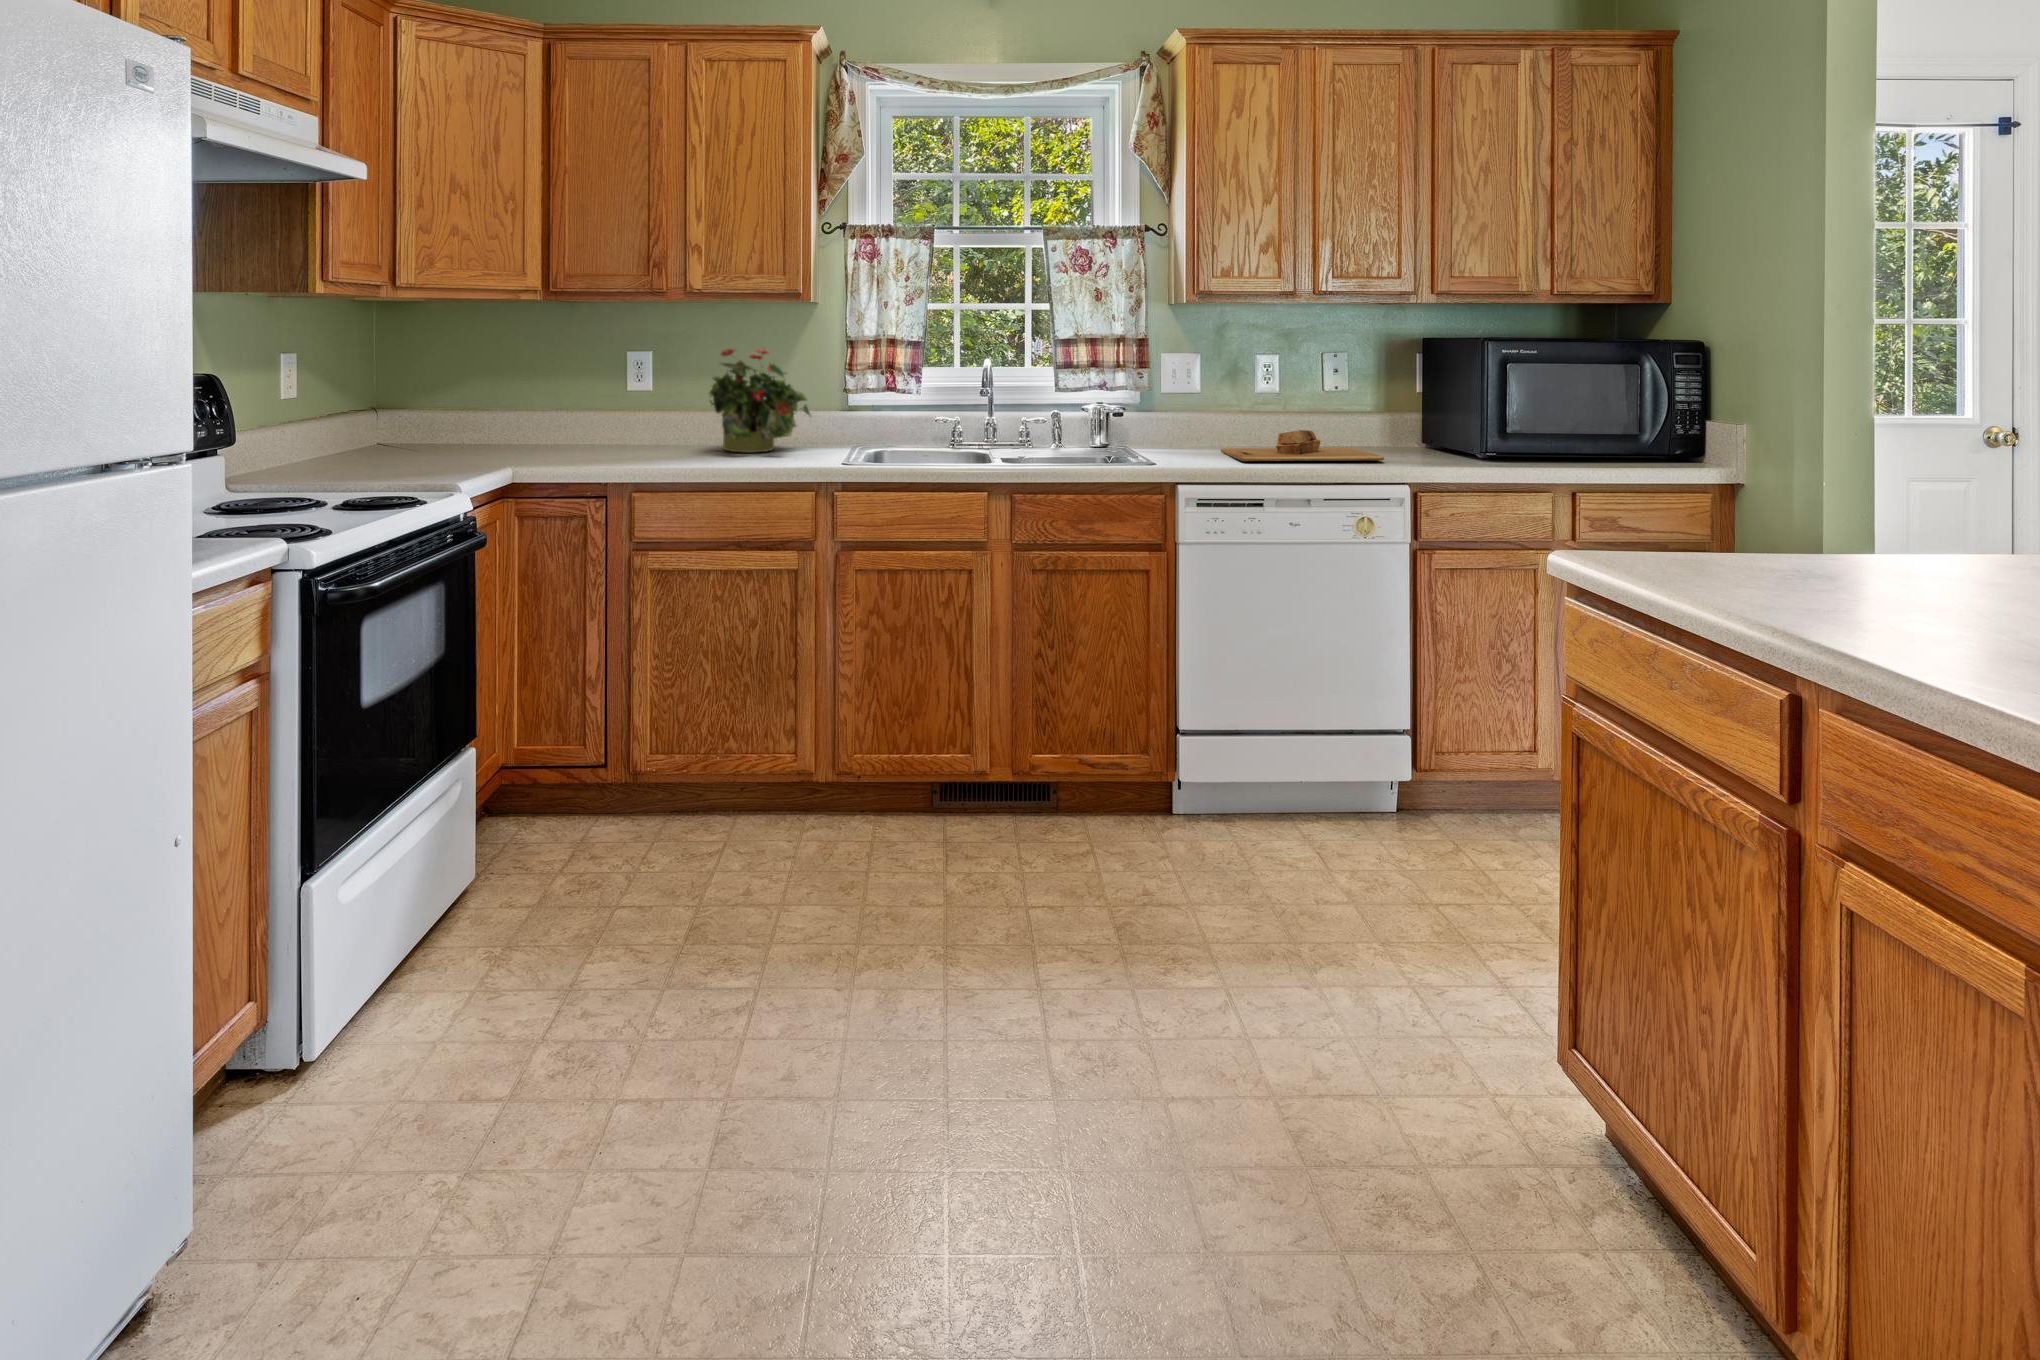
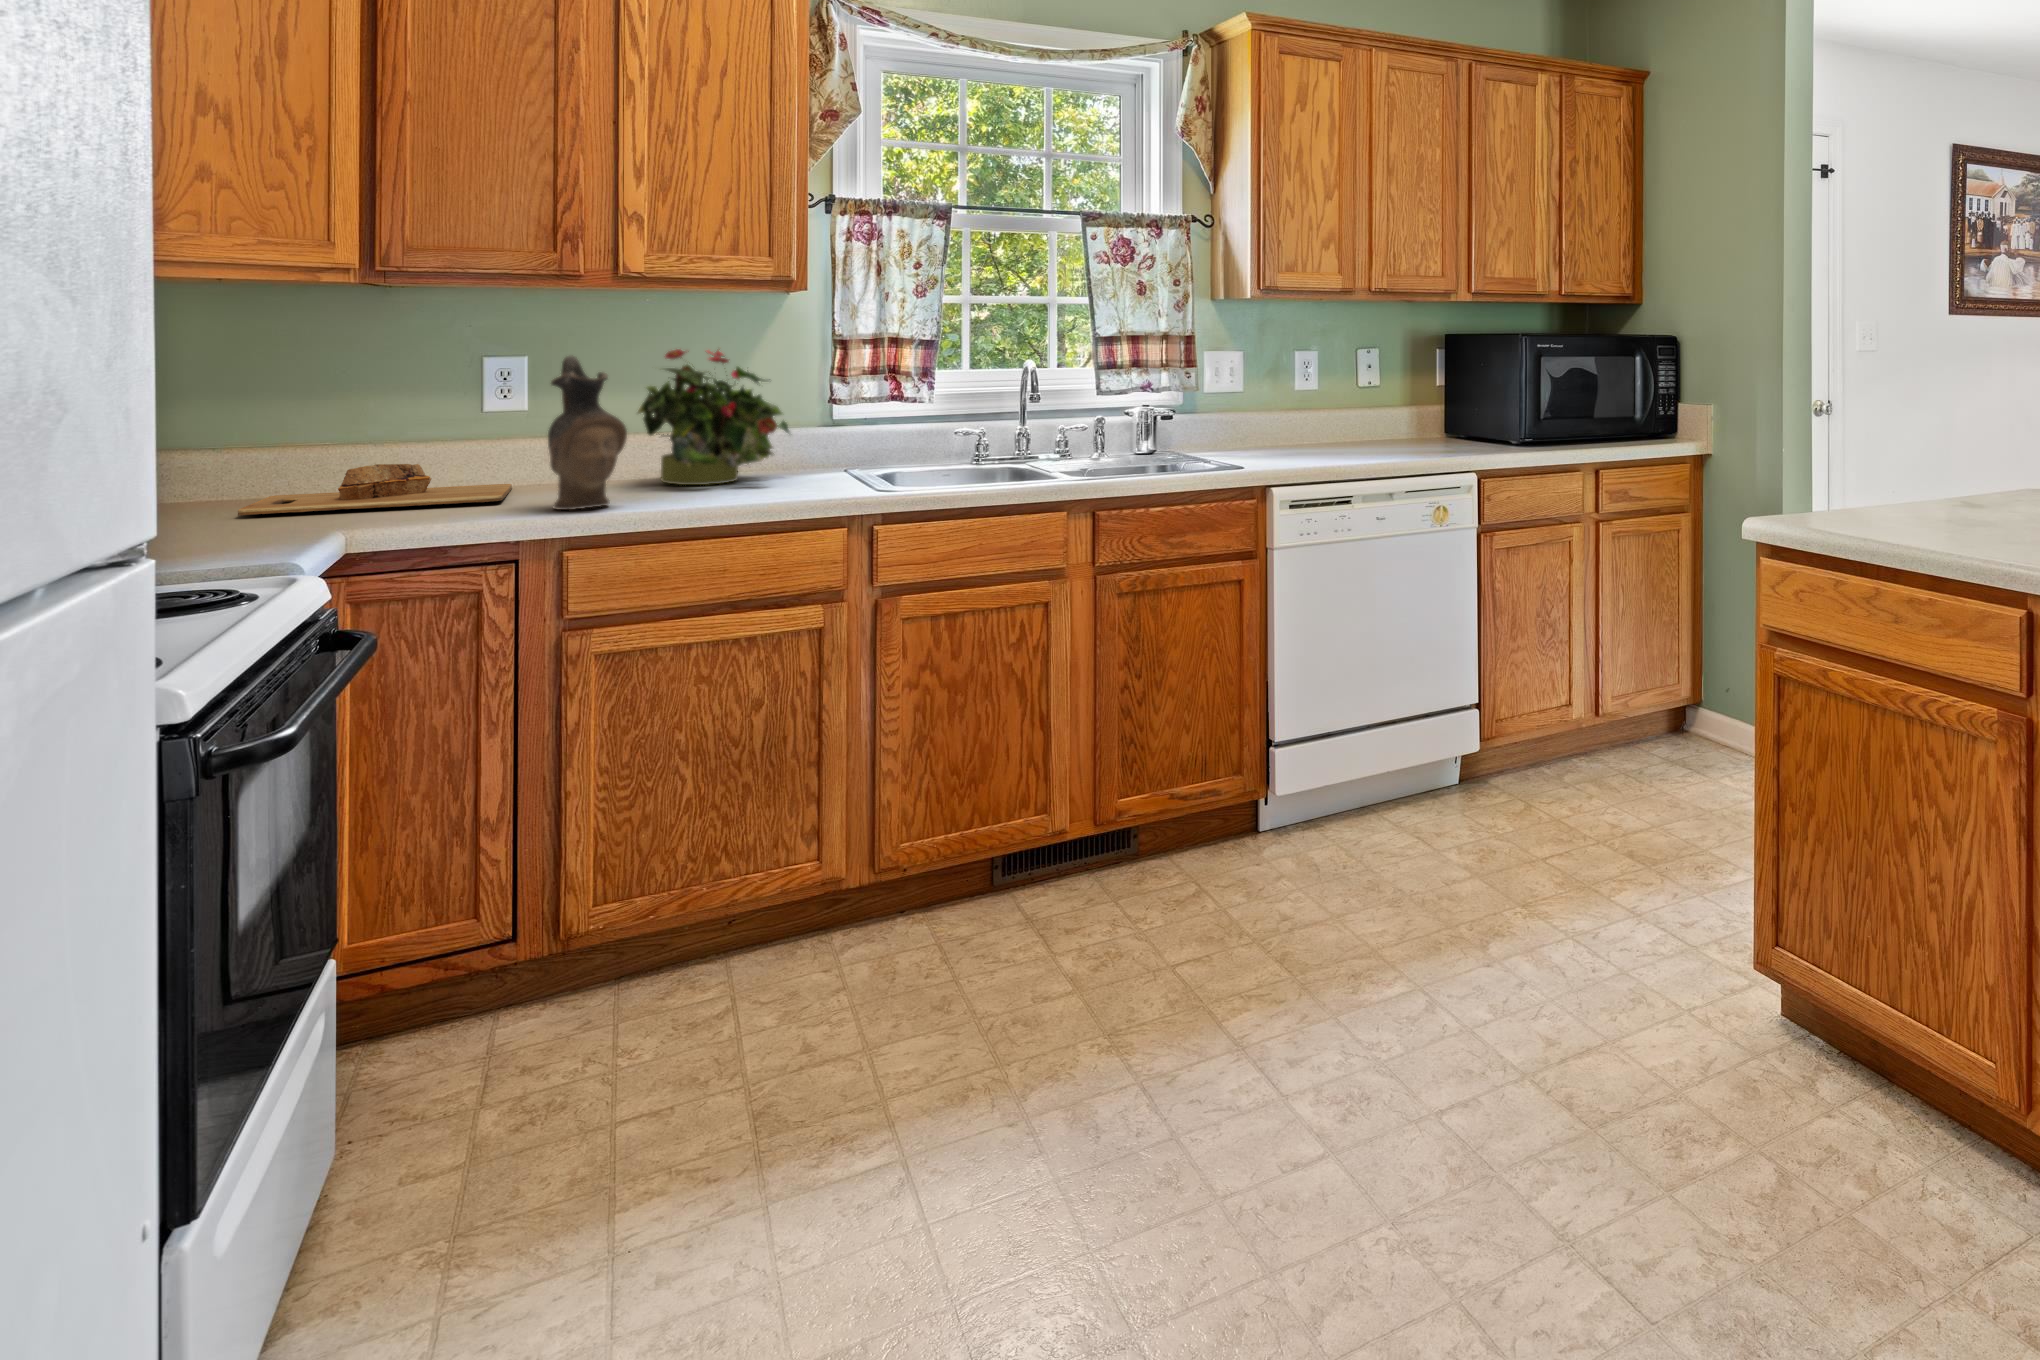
ceramic pitcher: none [630,353,678,466] -> present [548,355,627,510]
cutting board: present [1221,430,1384,461] -> present [238,464,512,516]

